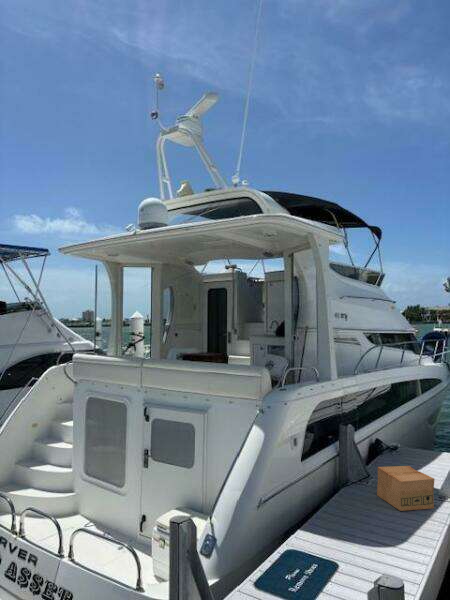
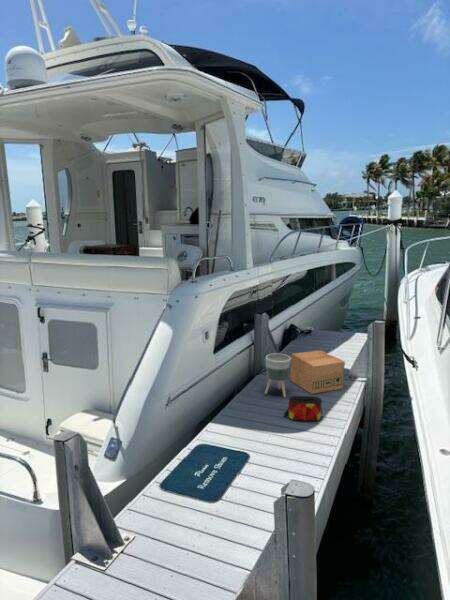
planter: none [351,465,378,512] -> present [265,353,291,397]
bag: none [372,510,413,539] -> present [284,396,322,421]

